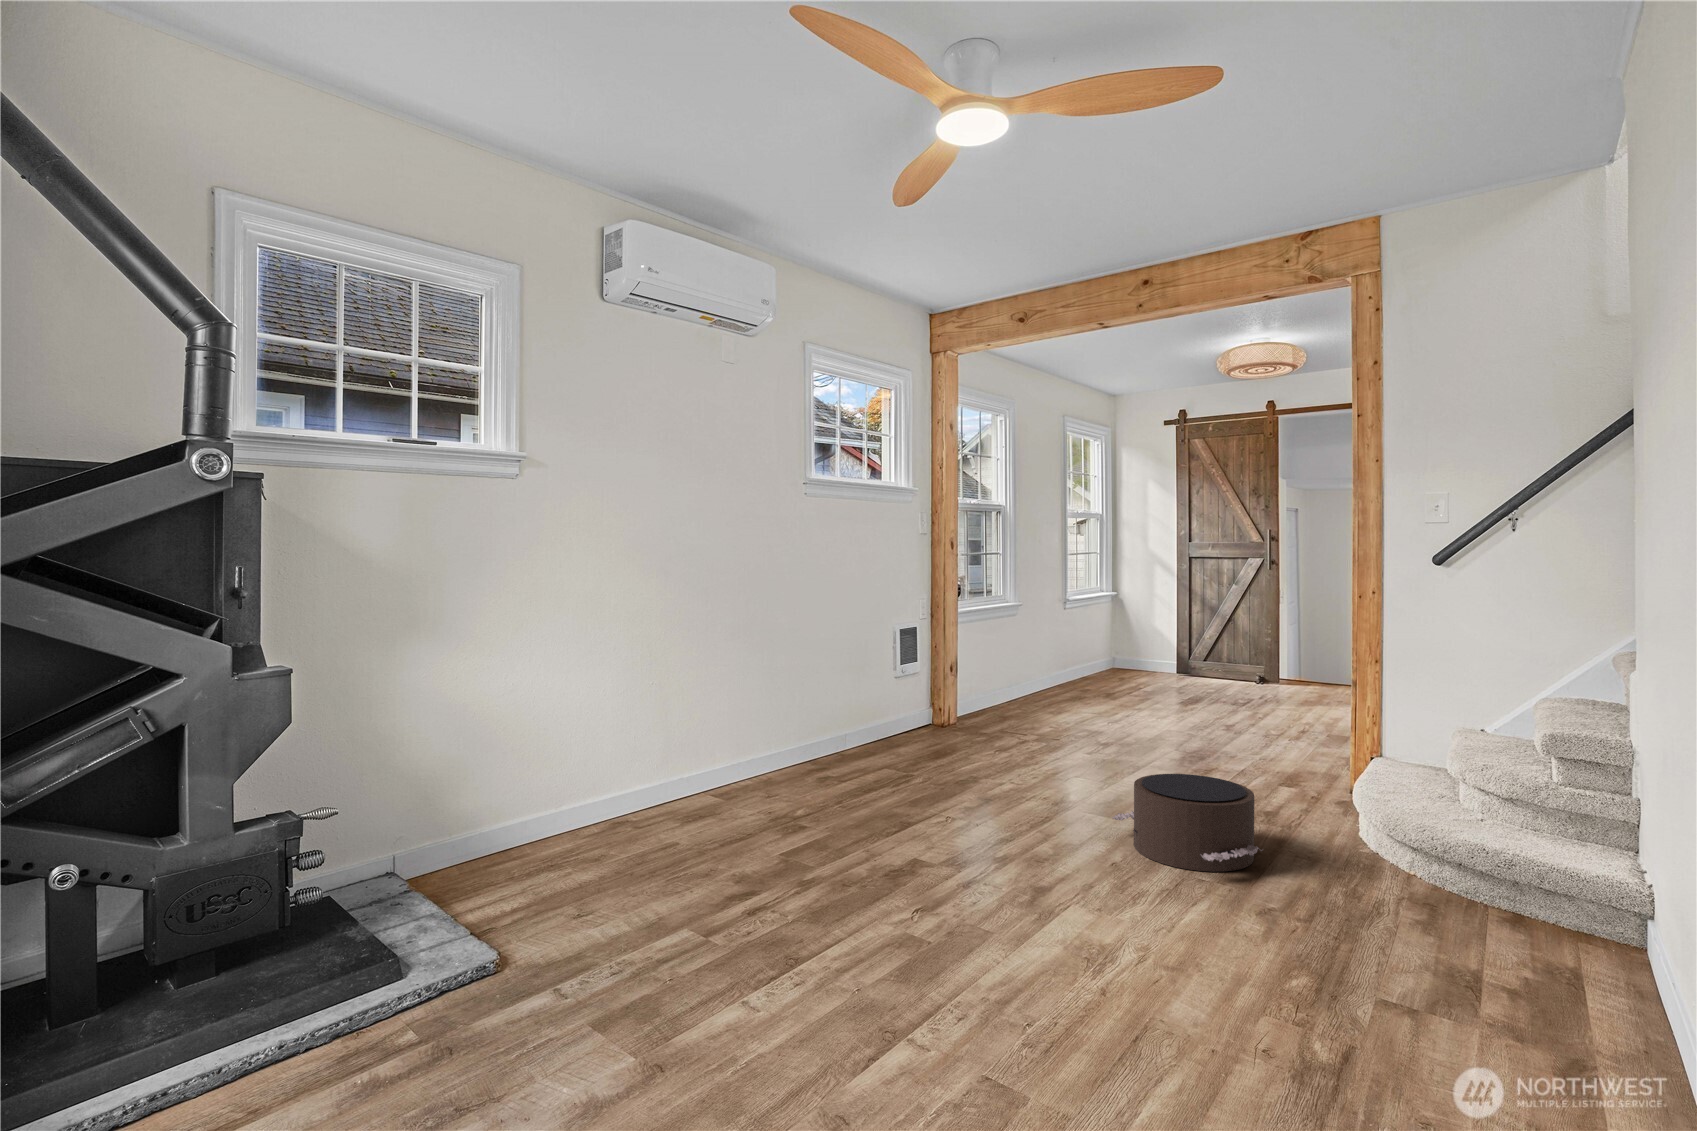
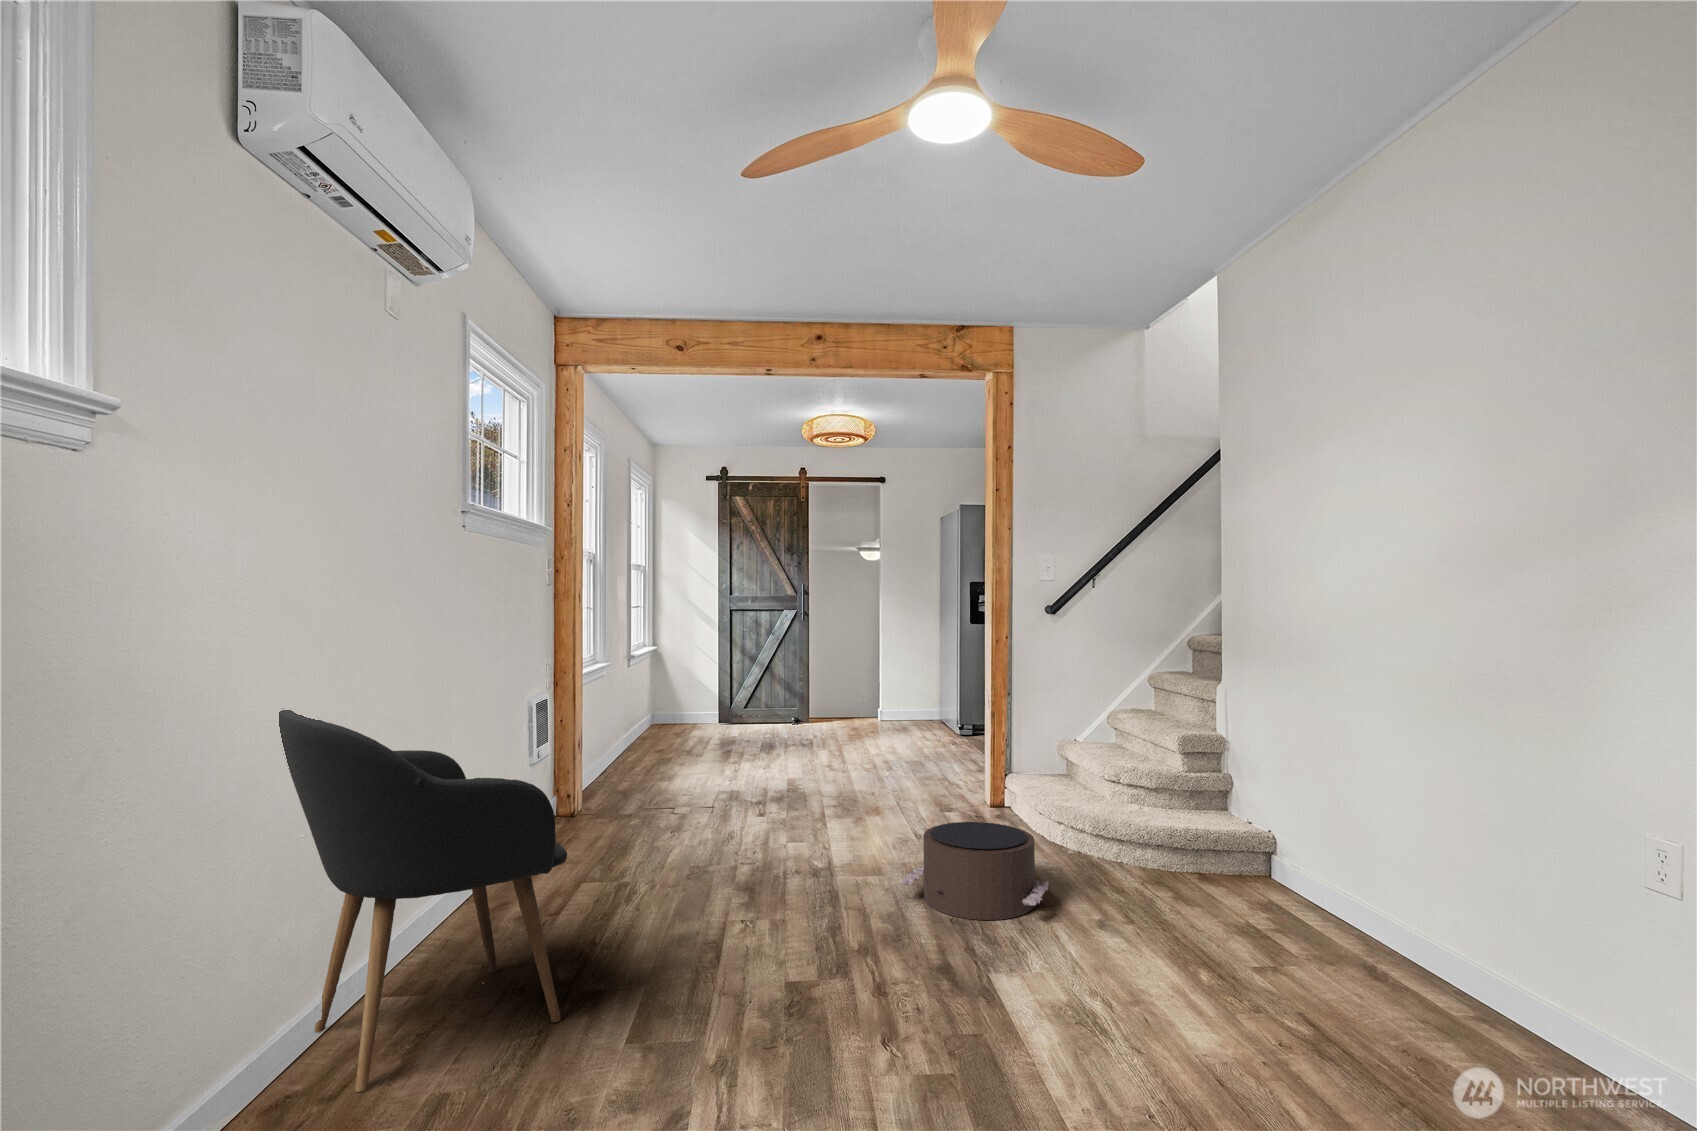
armchair: none [630,614,787,837] -> present [279,708,567,1092]

